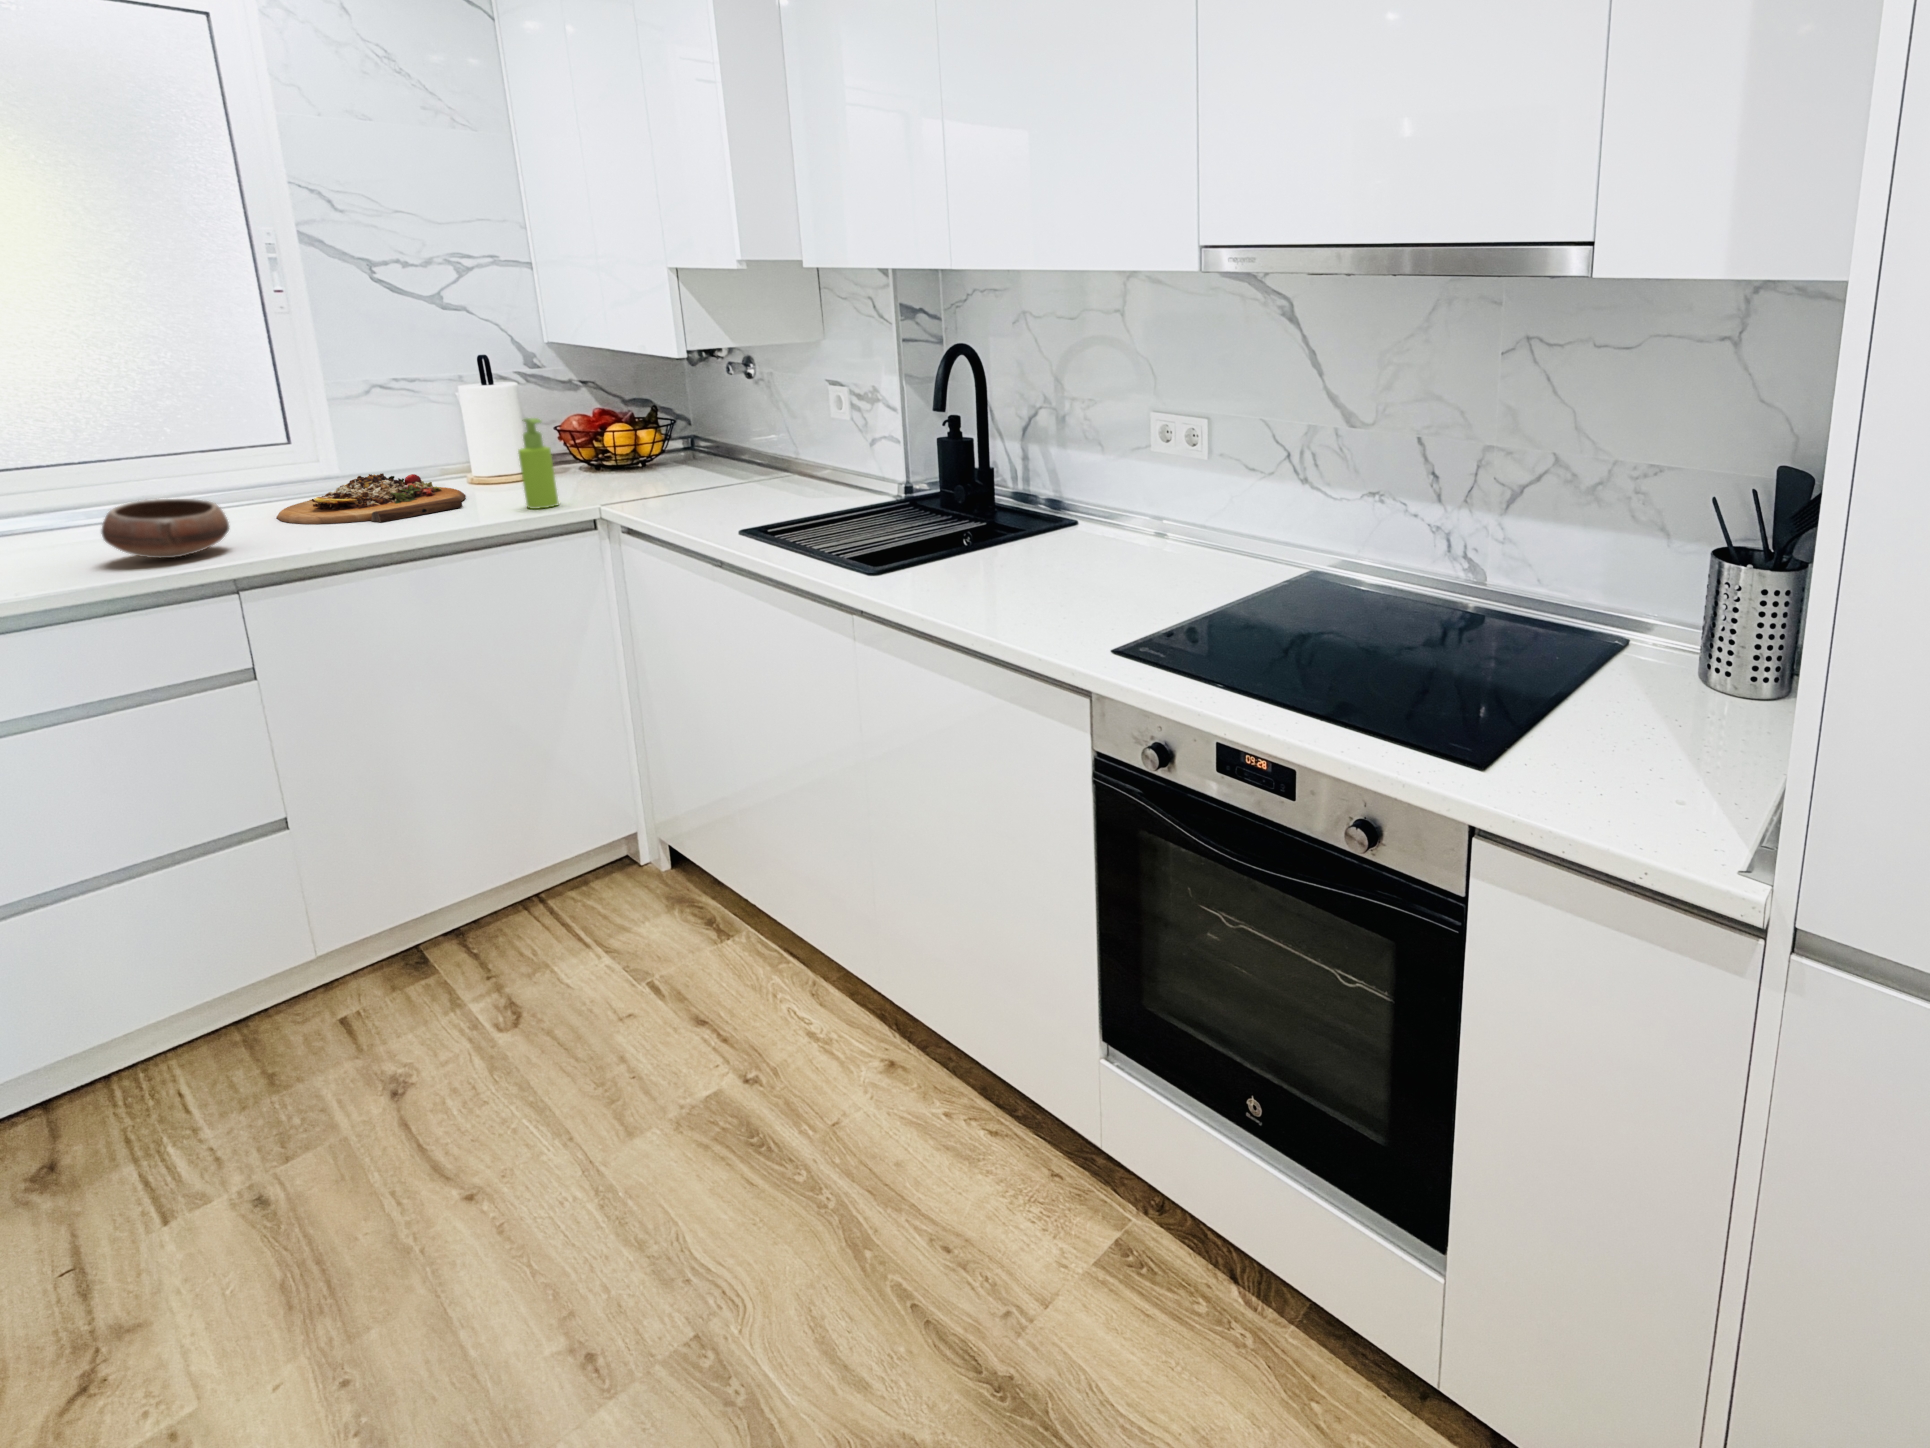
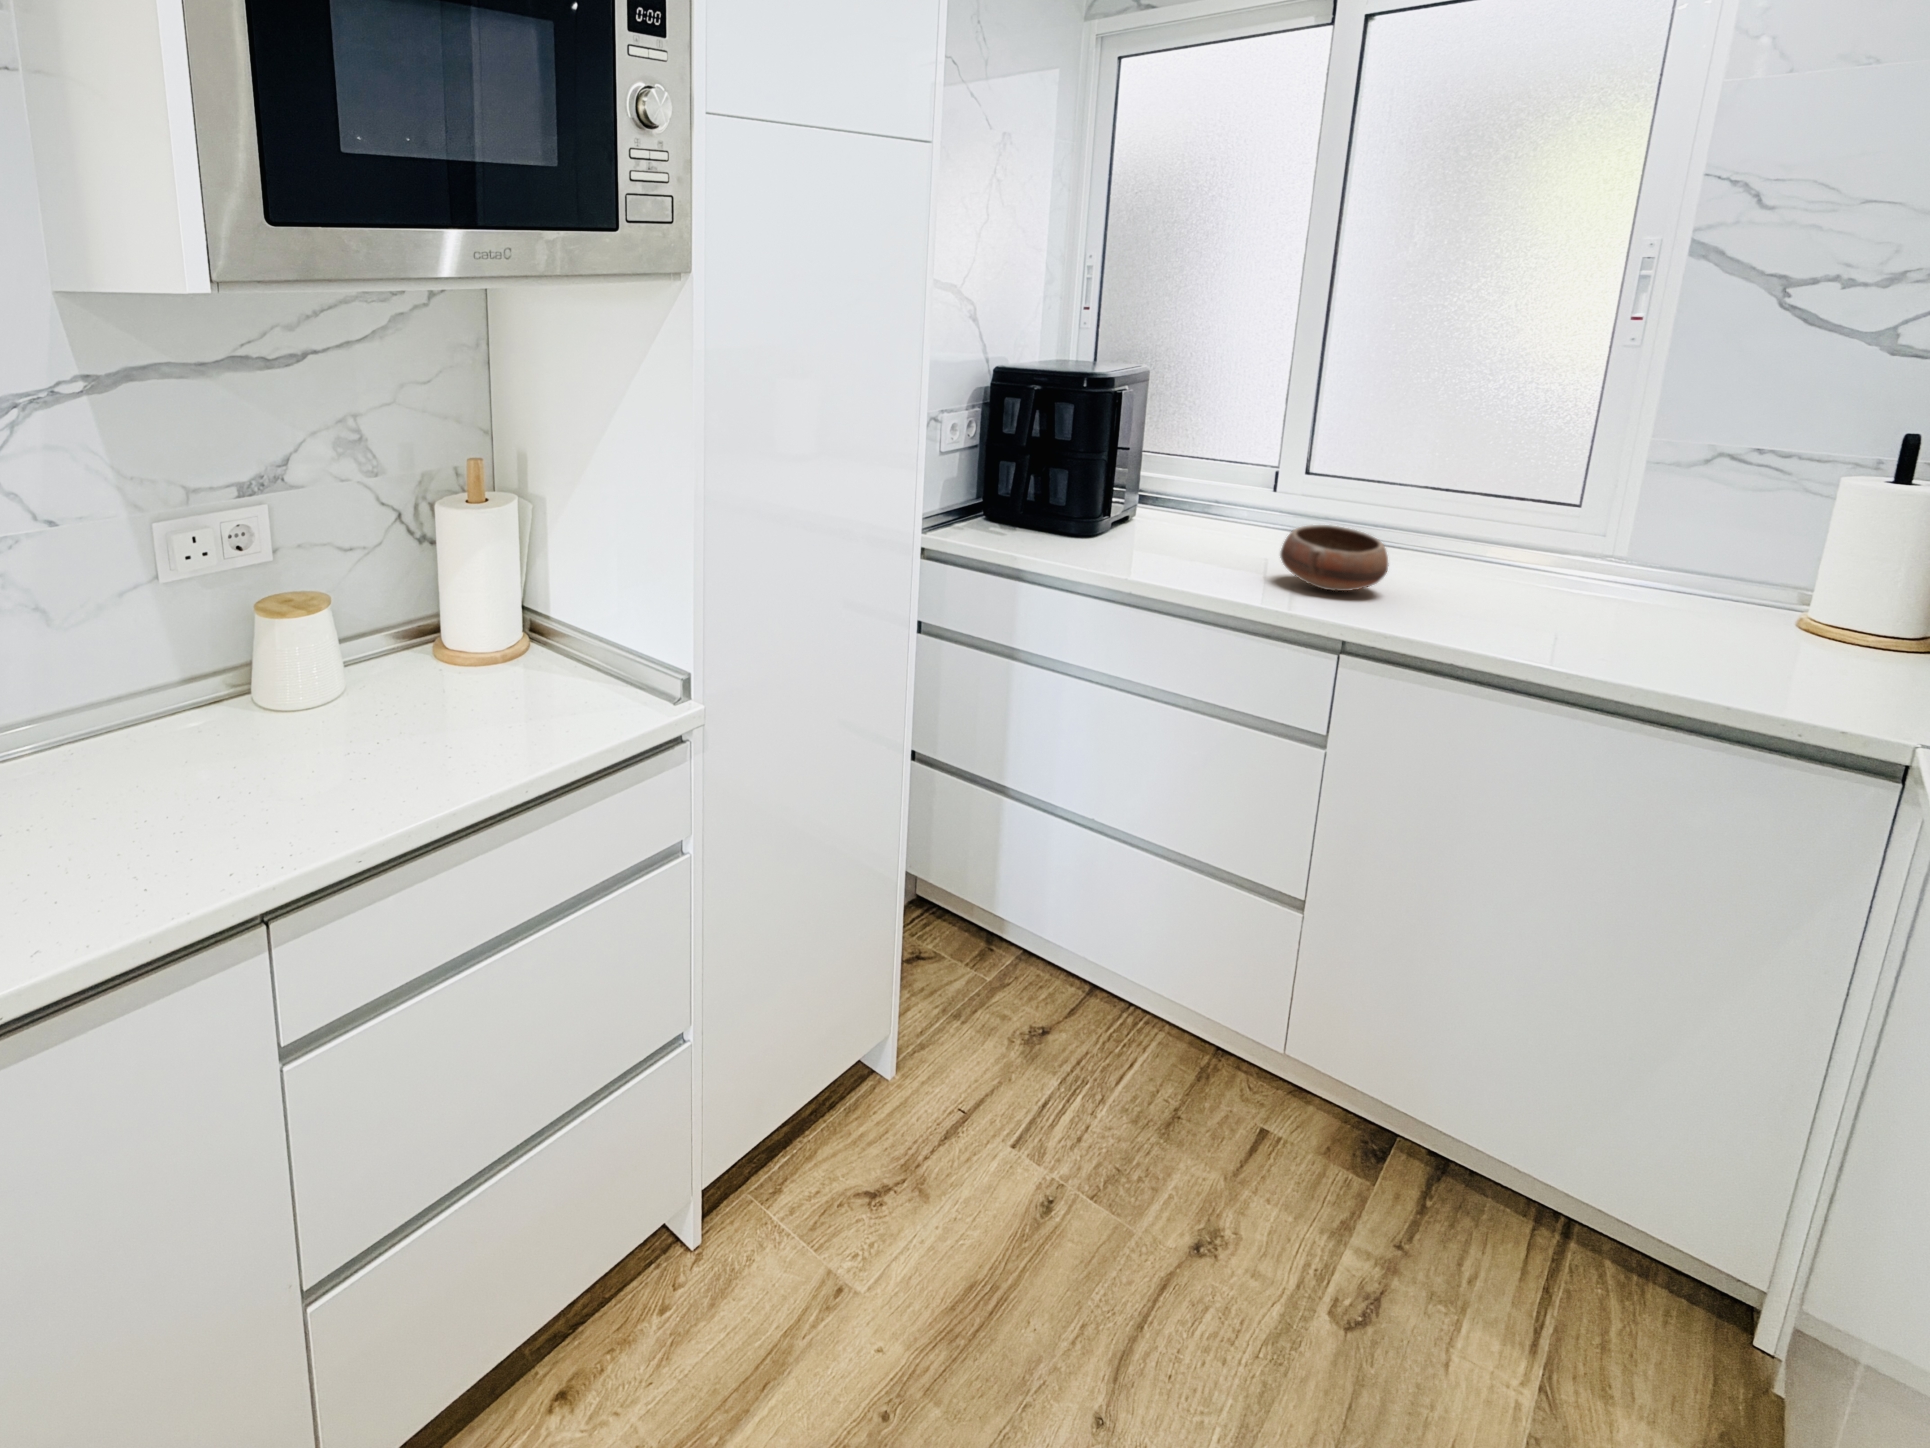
soap dispenser: present [518,418,558,509] -> none [1785,538,1874,696]
cutting board: present [277,473,466,524] -> none [1484,564,1746,646]

